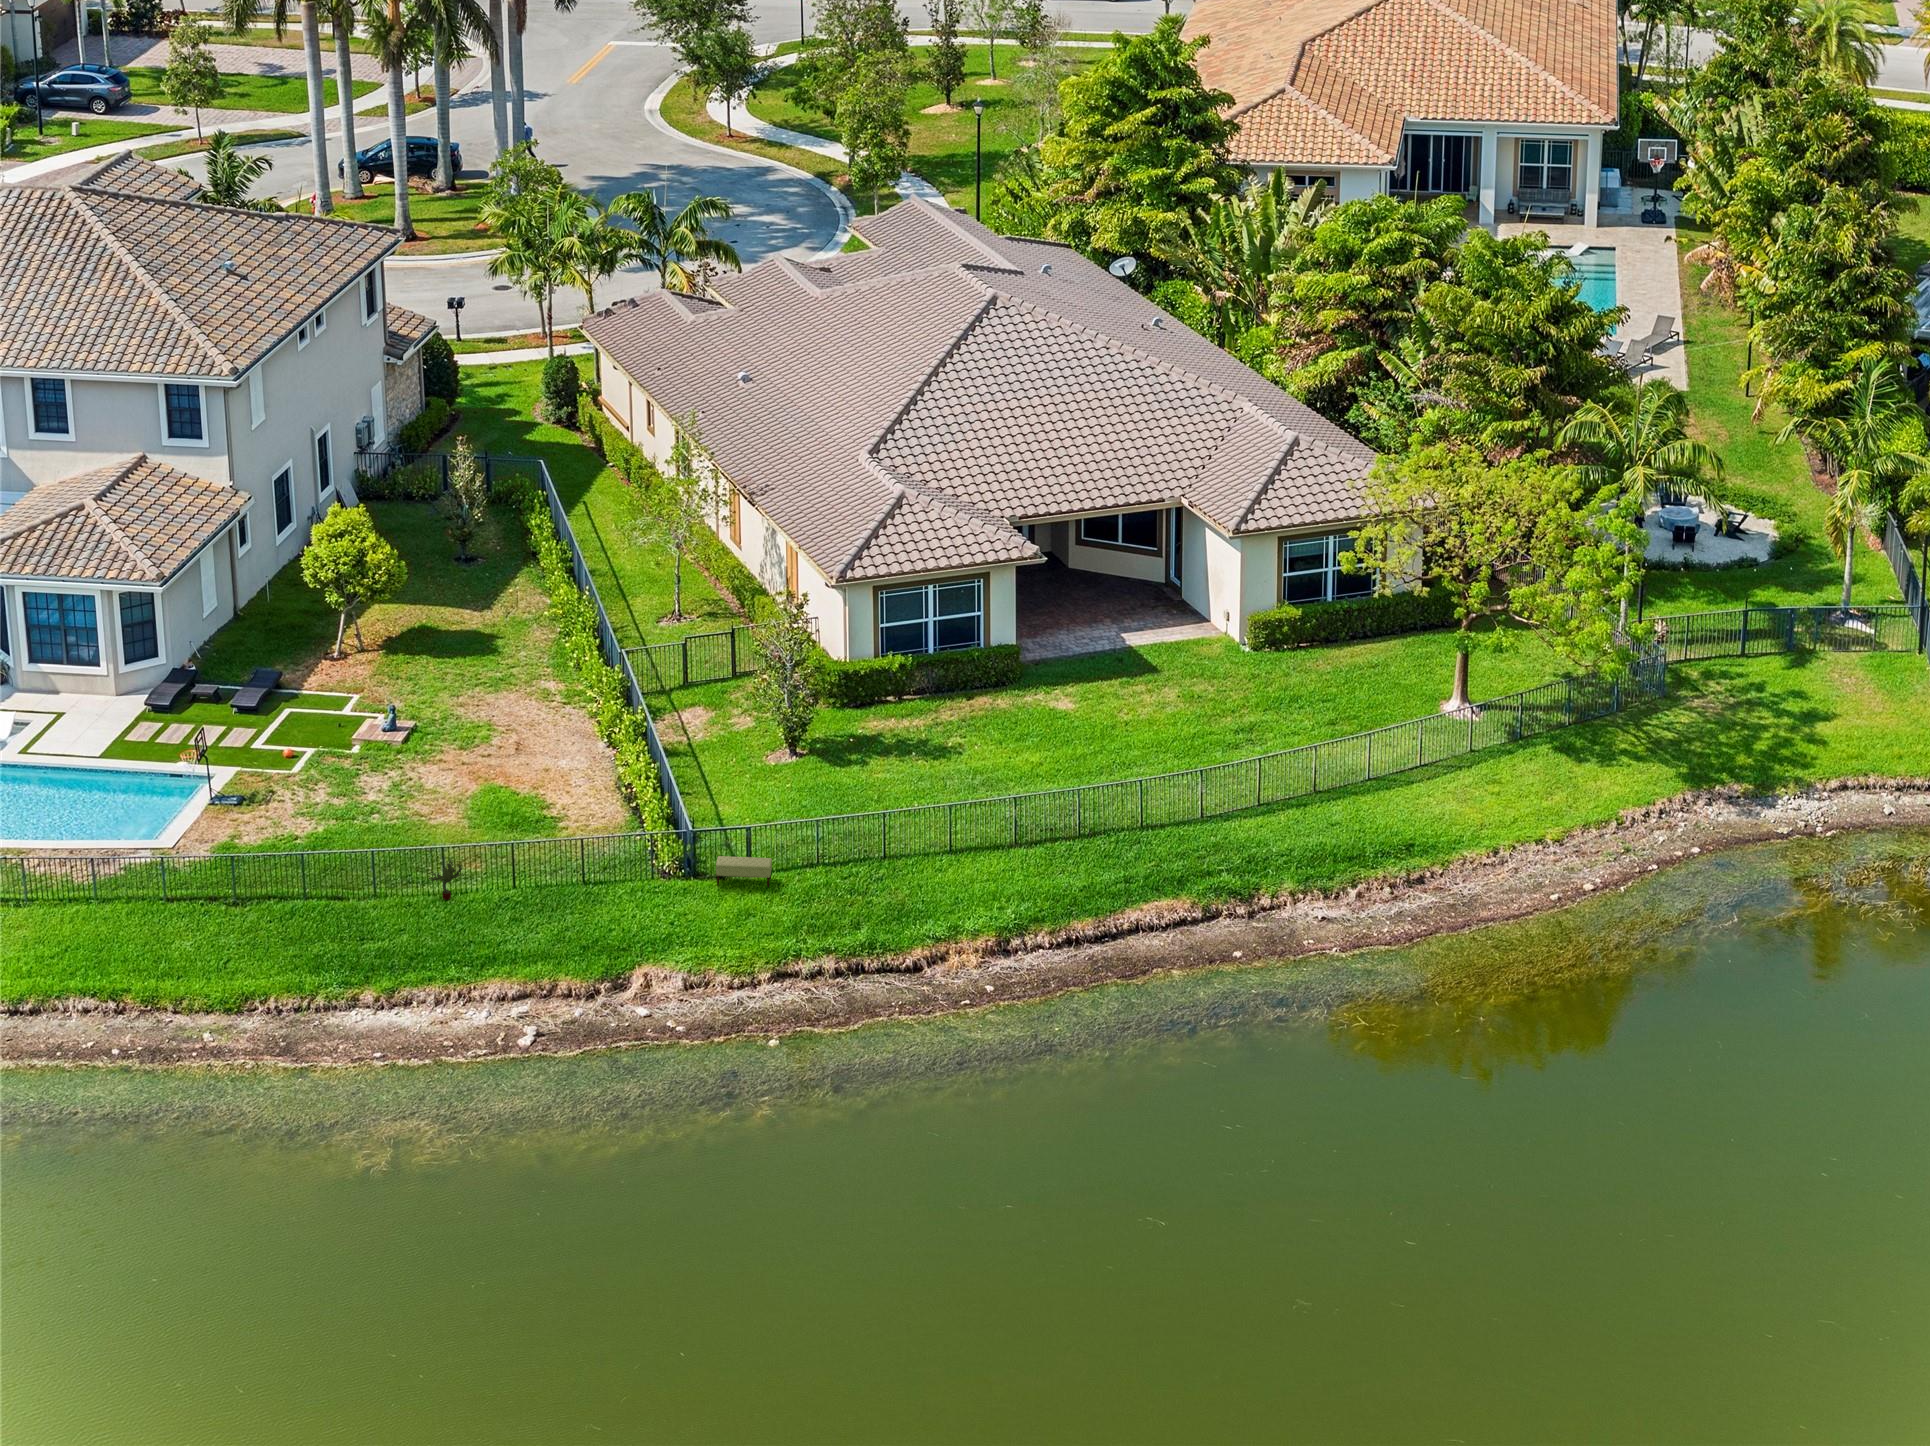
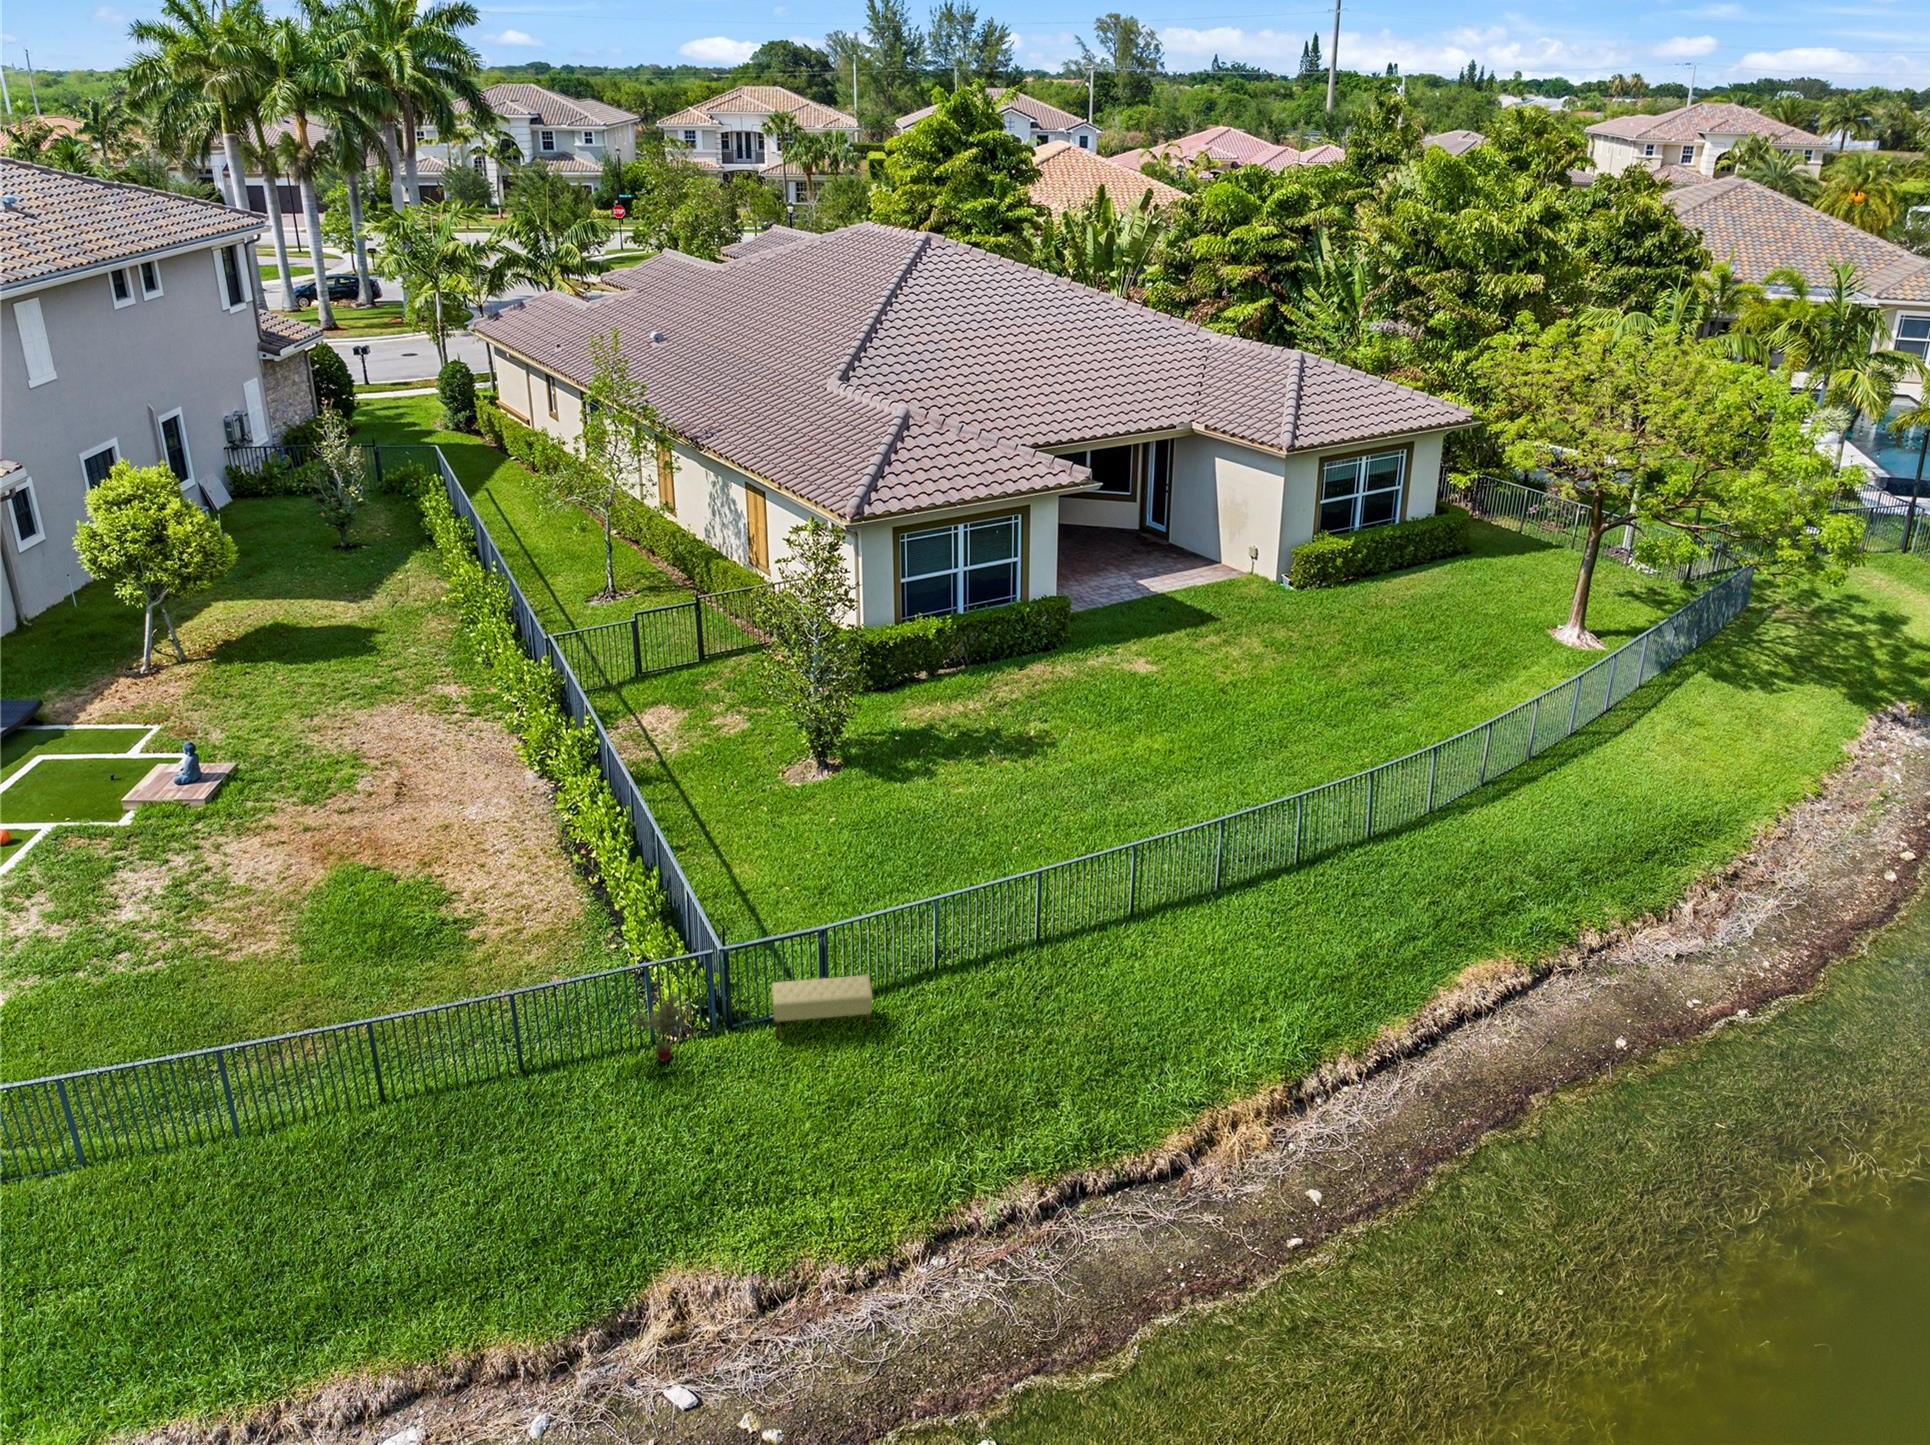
potted tree: present [429,860,463,900] -> present [632,993,691,1061]

